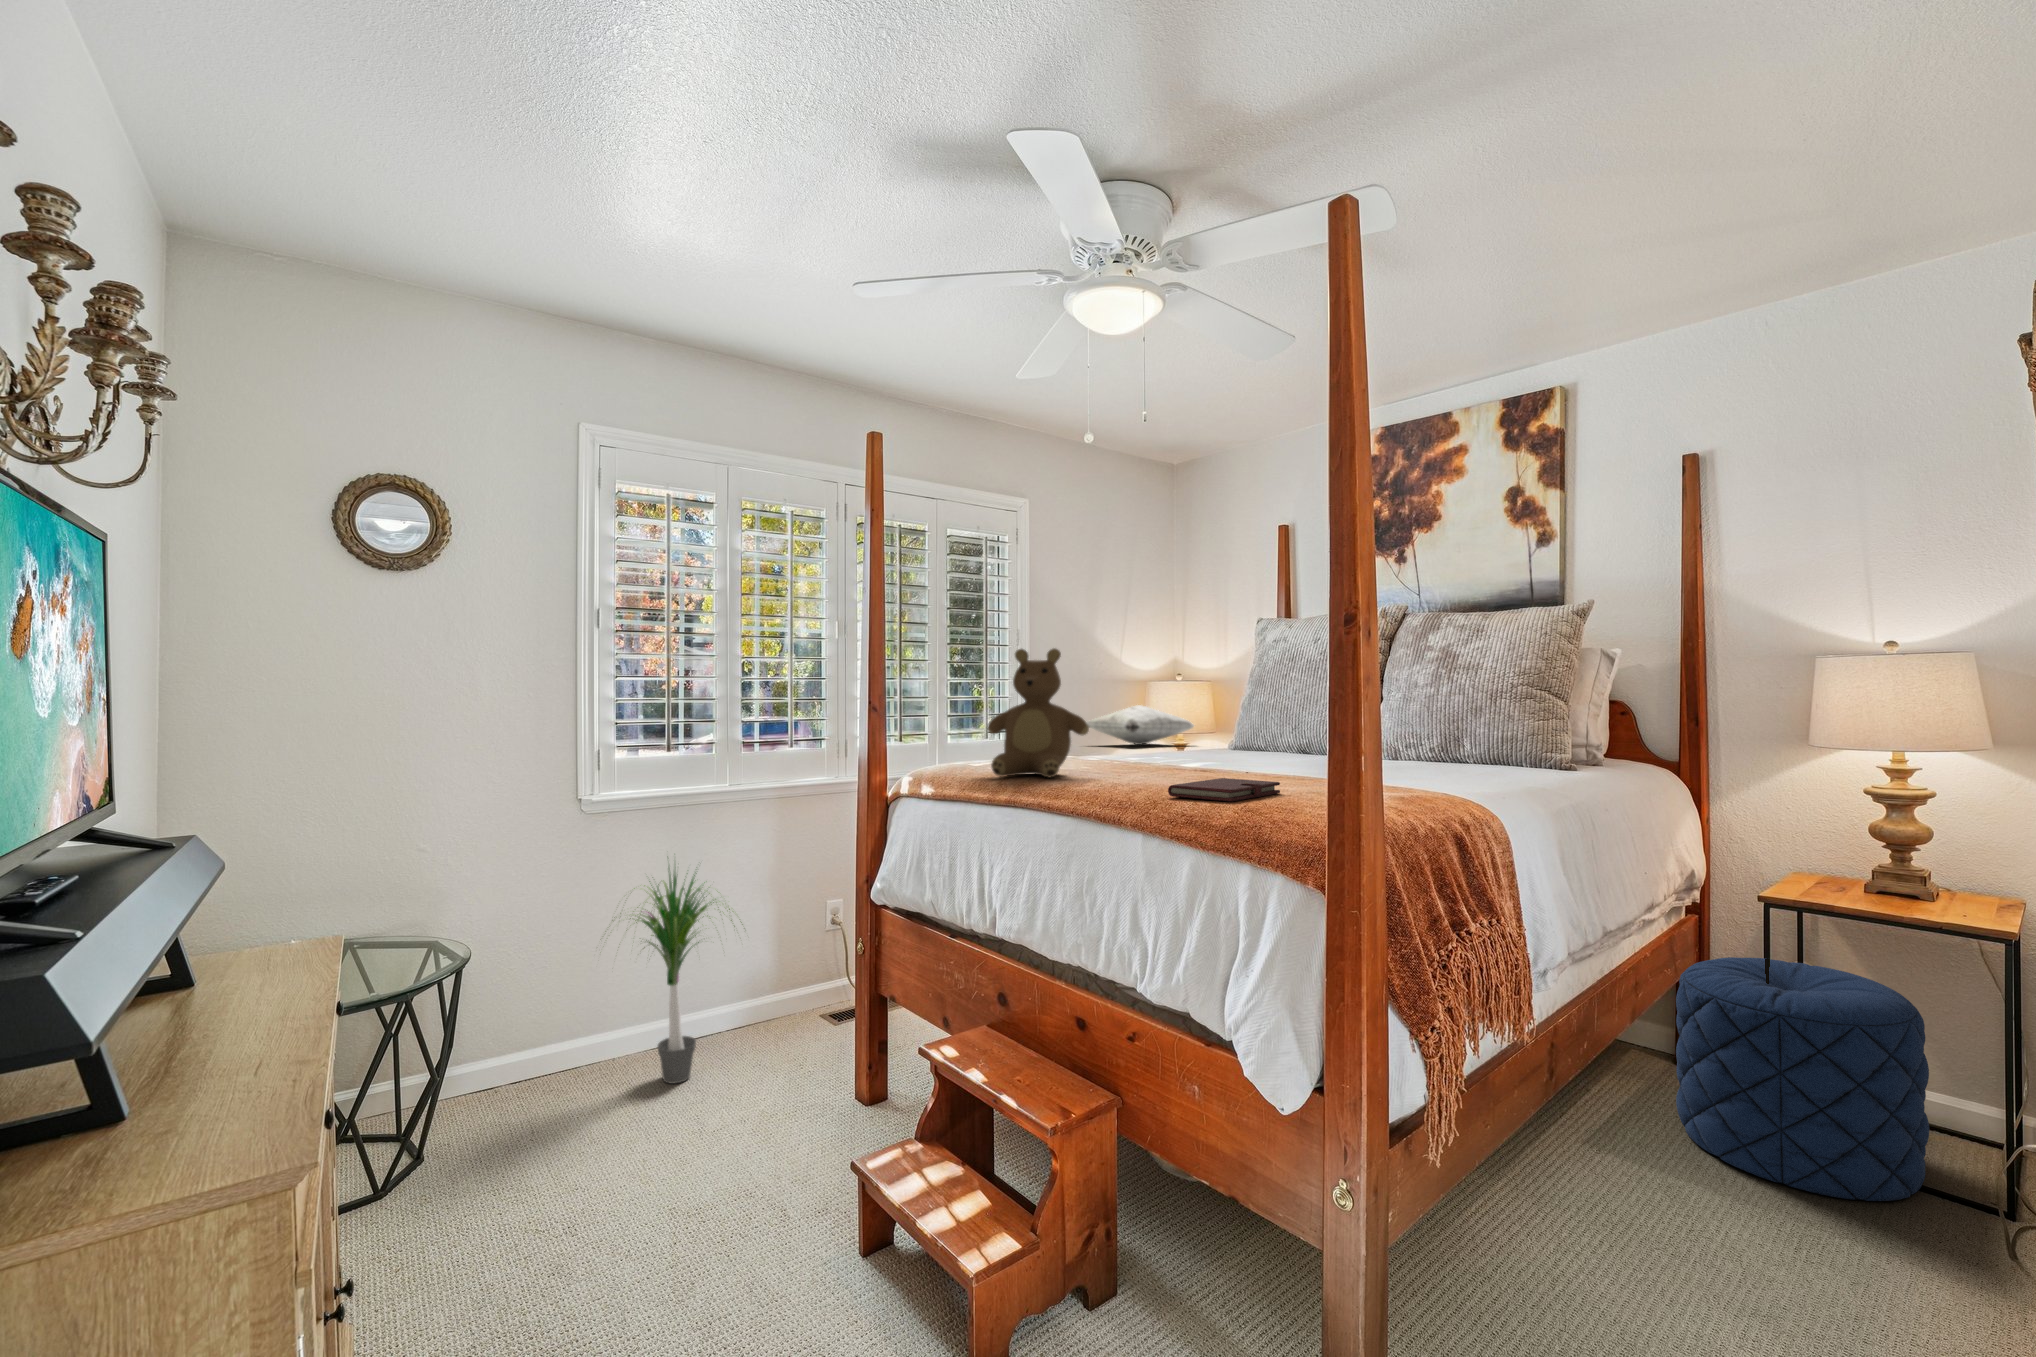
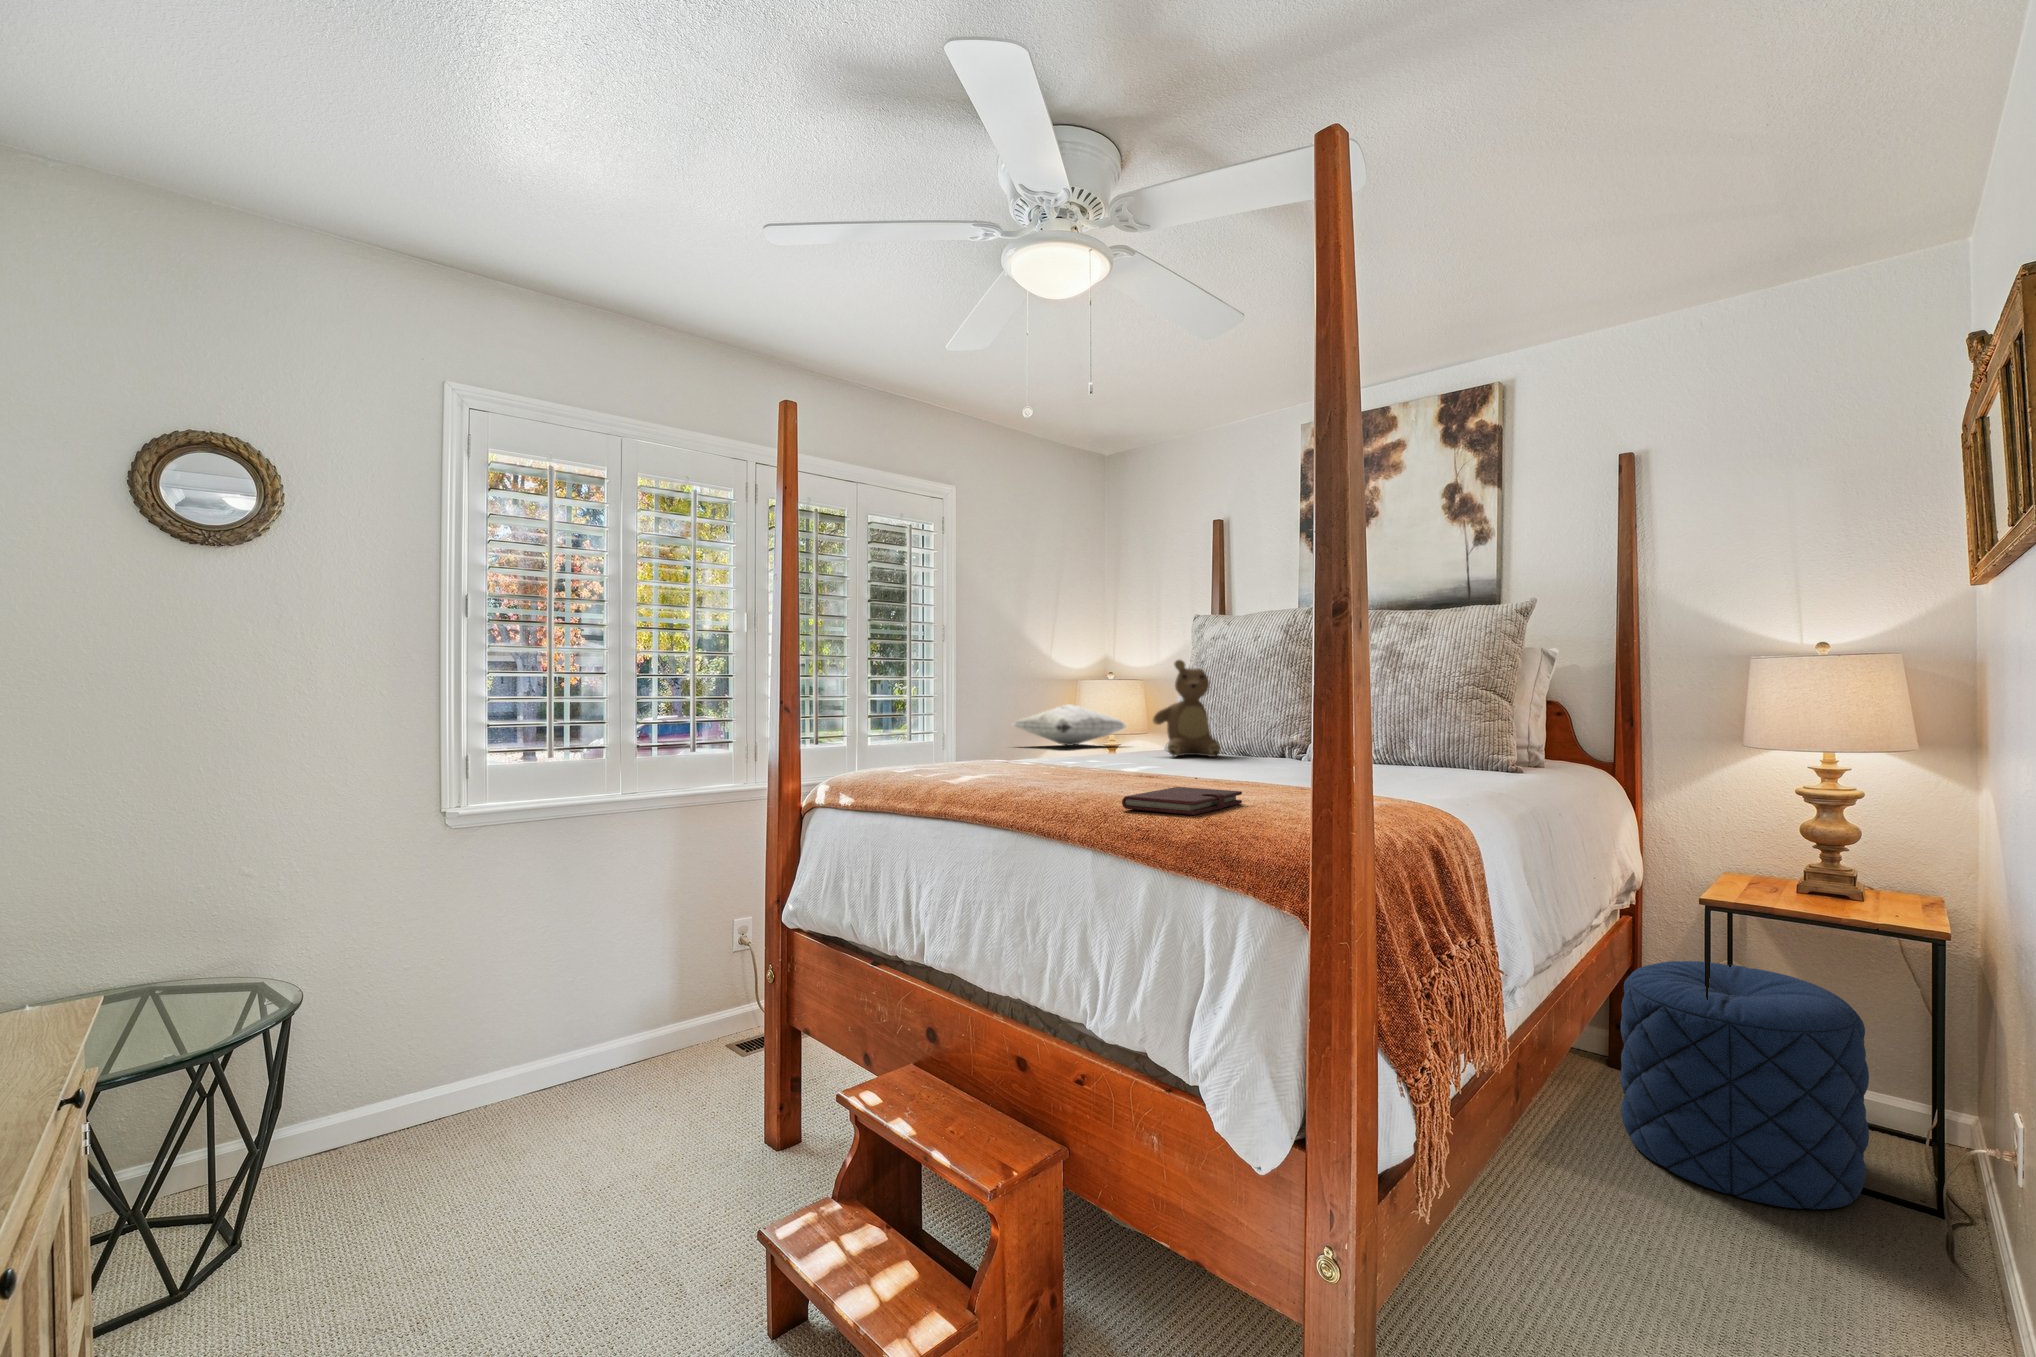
teddy bear: present [987,648,1089,778] -> present [1153,659,1221,757]
potted plant: present [605,872,743,1084] -> none [457,867,646,1134]

